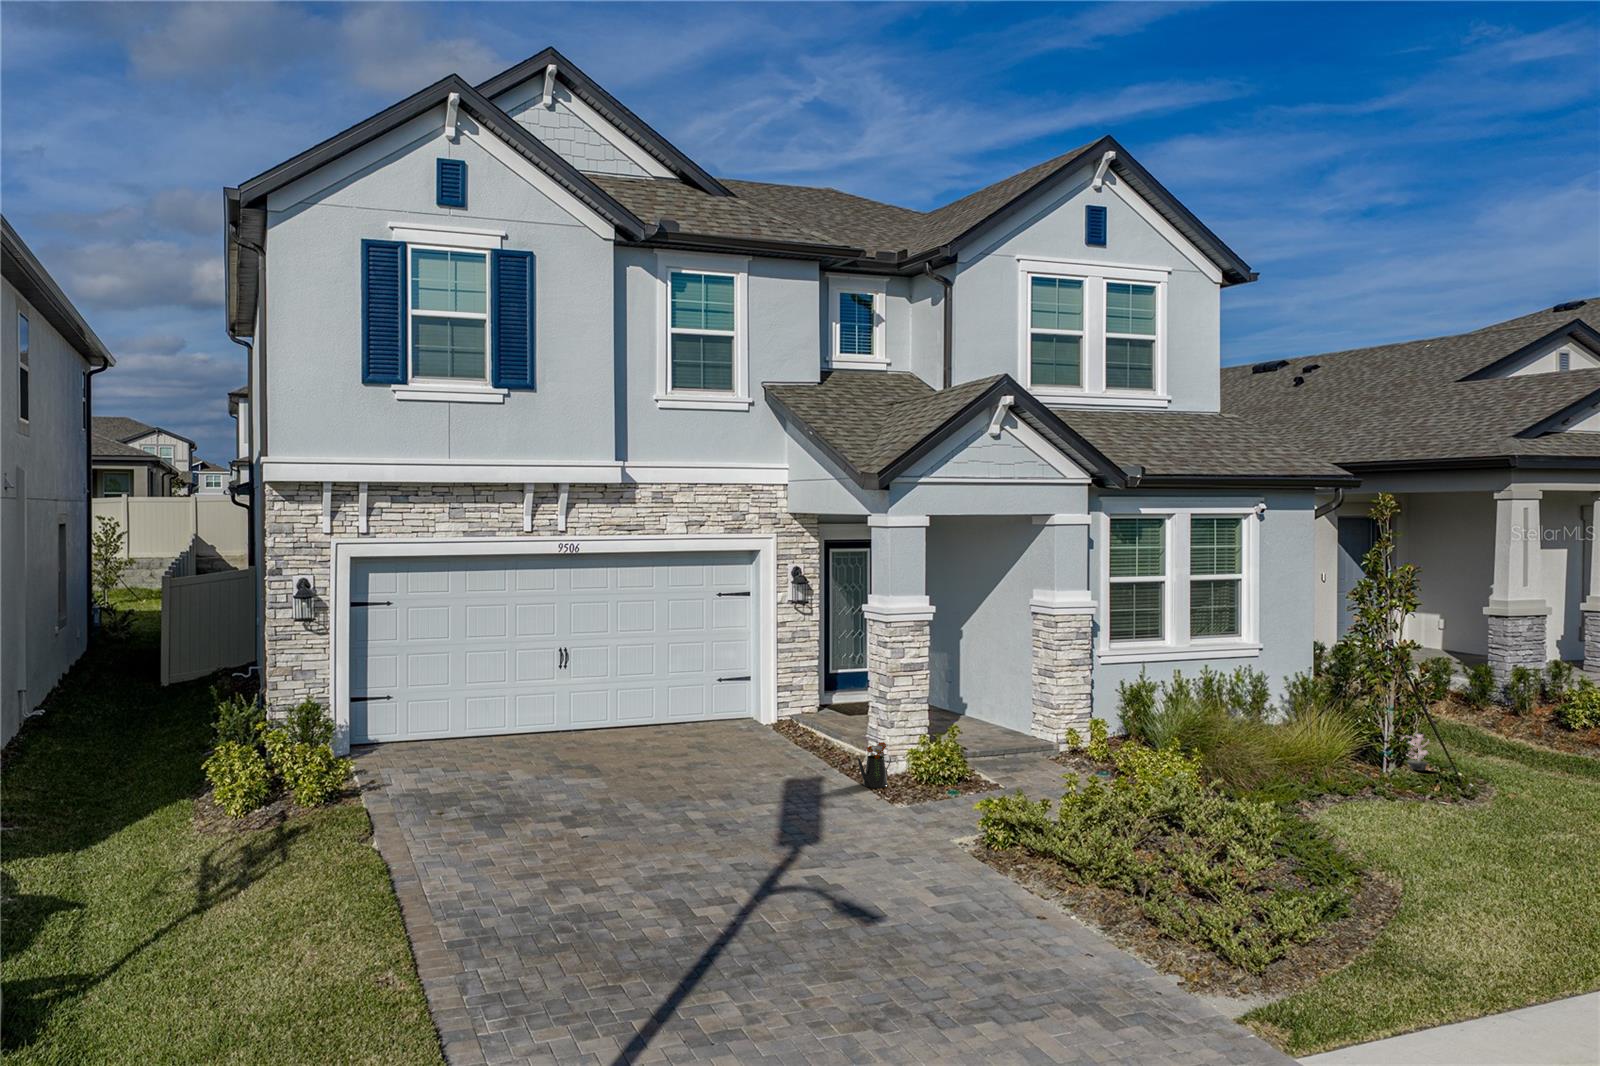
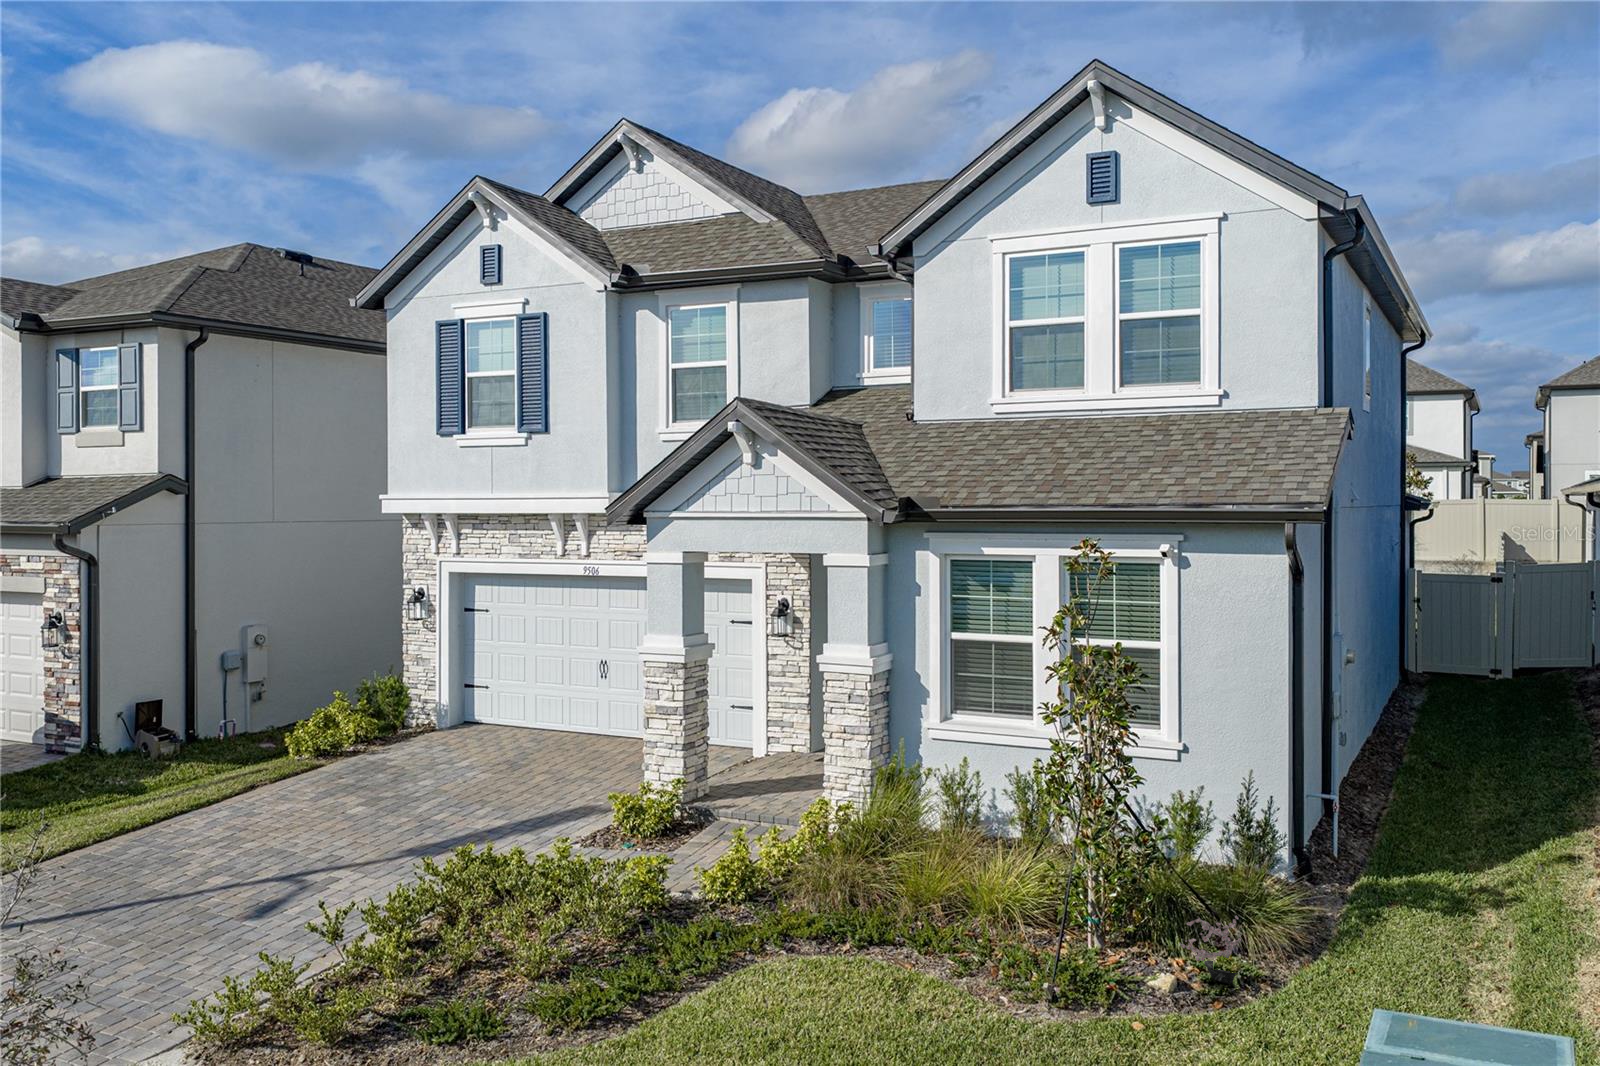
watering can: present [858,742,891,788] -> none [604,782,638,829]

